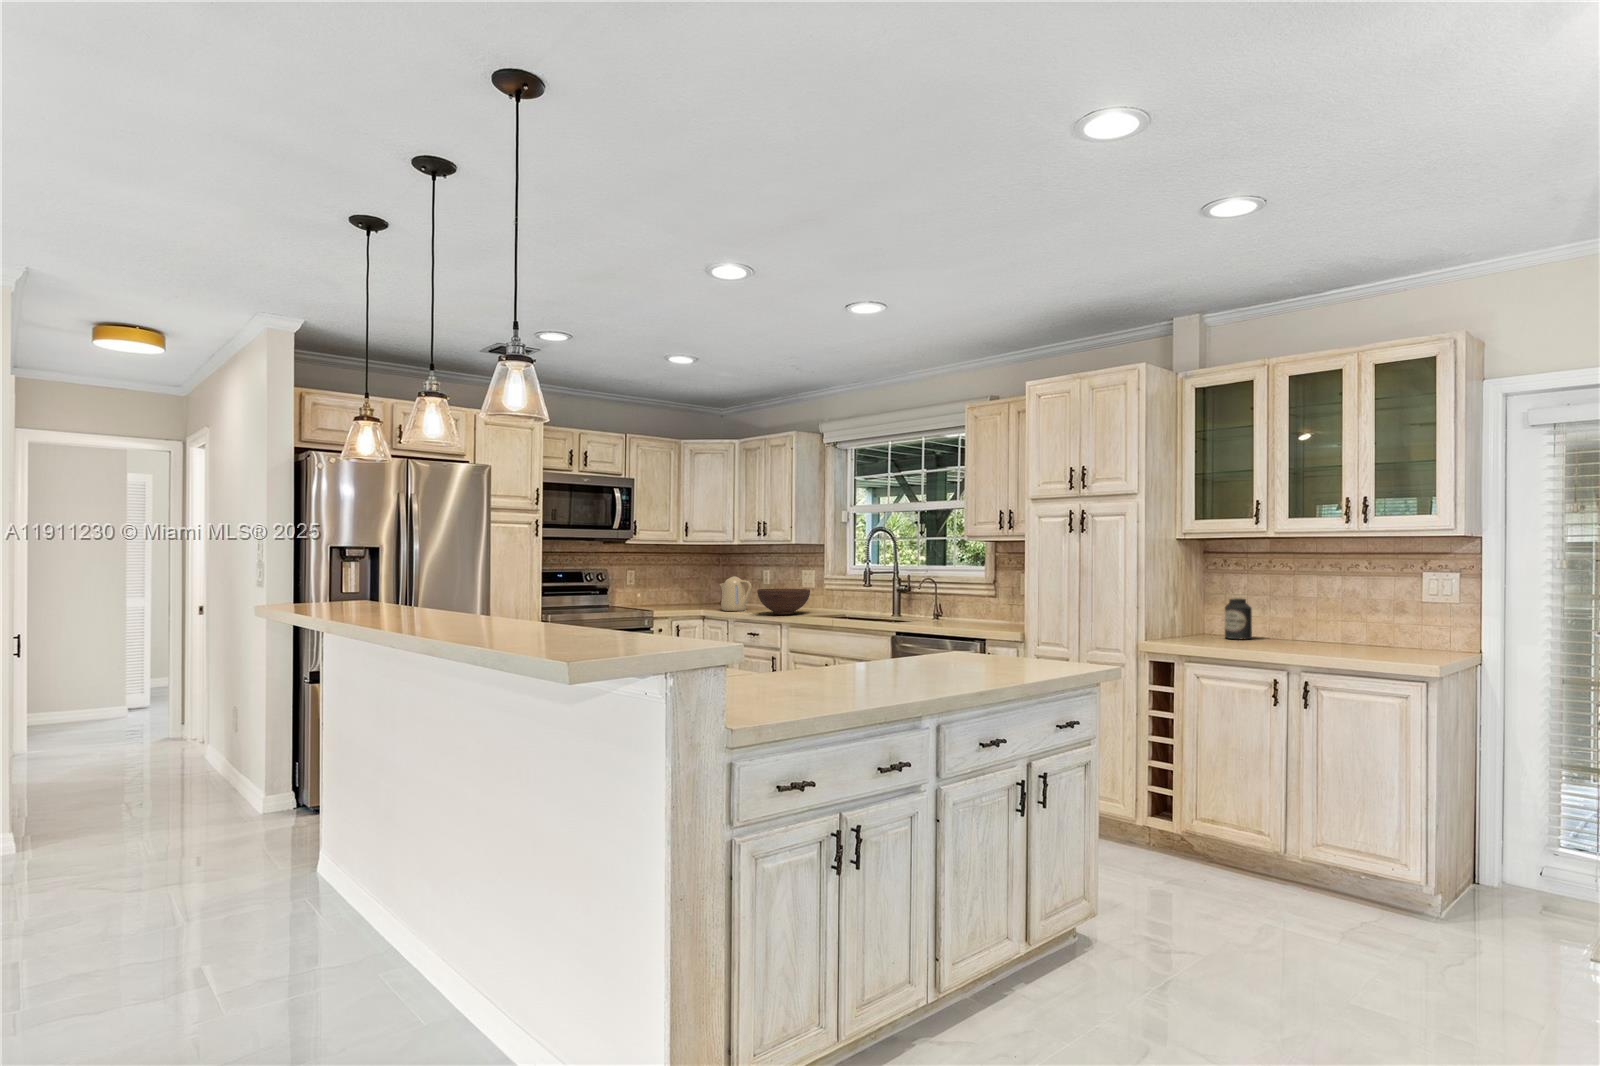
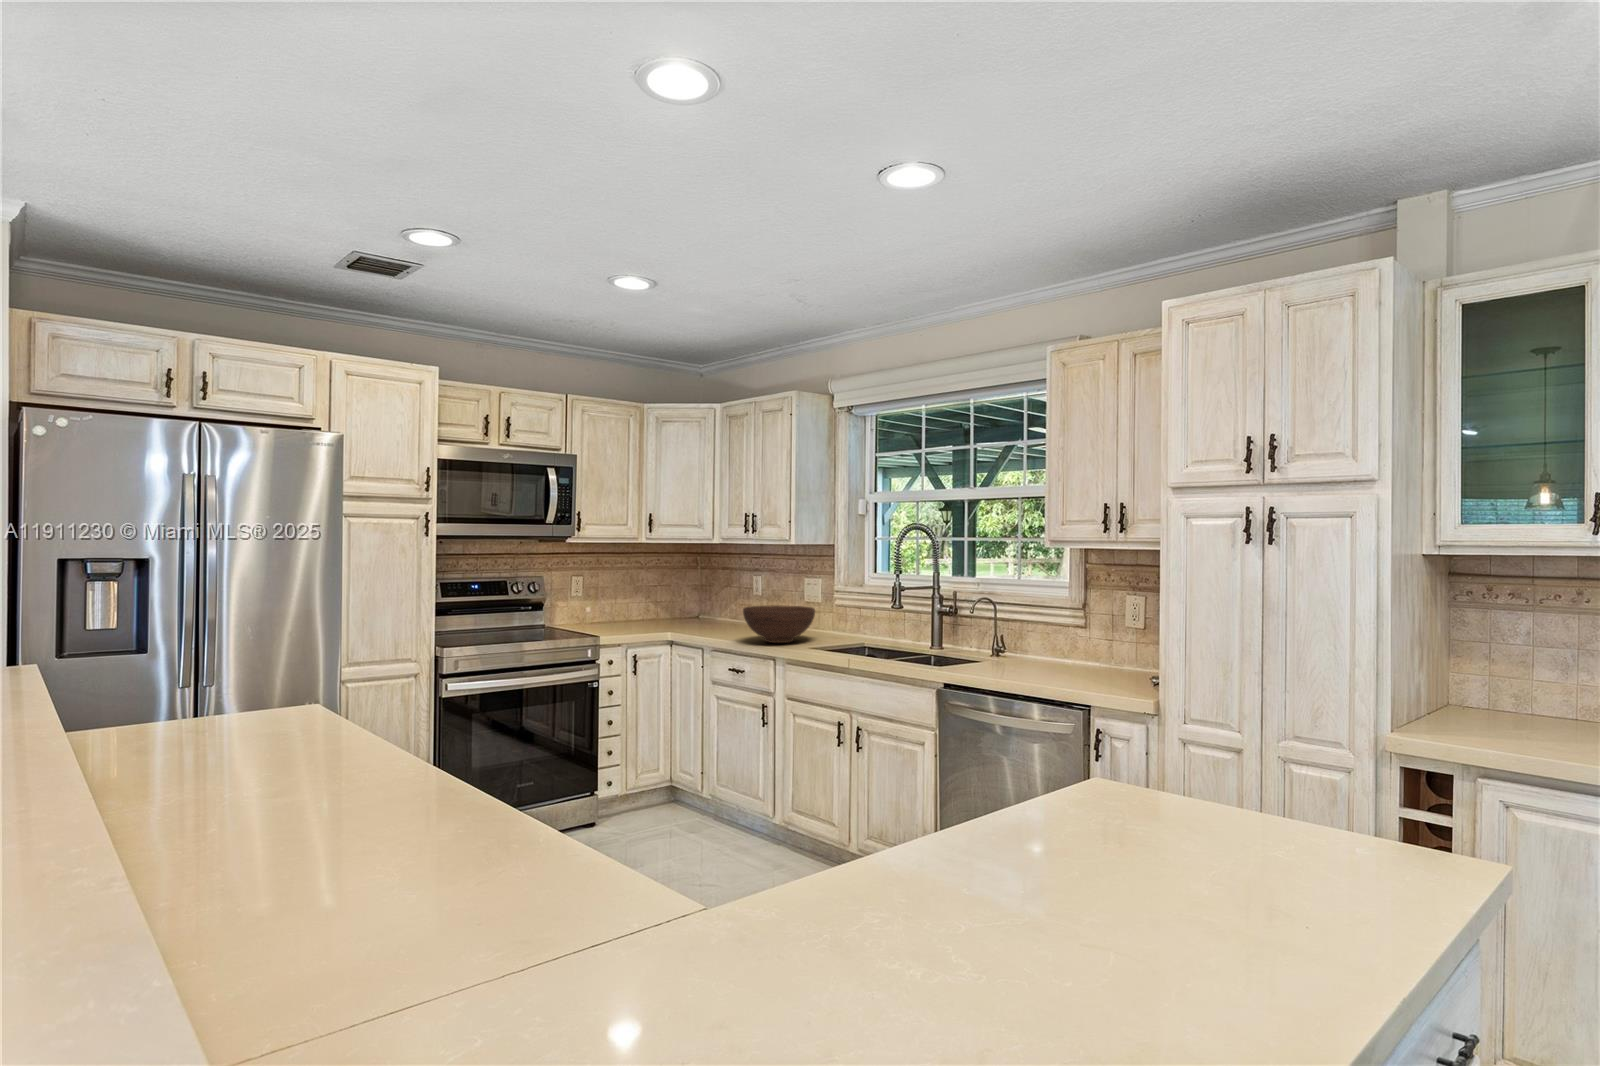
kettle: present [720,576,752,611] -> none [693,587,736,634]
canister: present [1225,598,1252,639] -> none [1505,654,1557,725]

